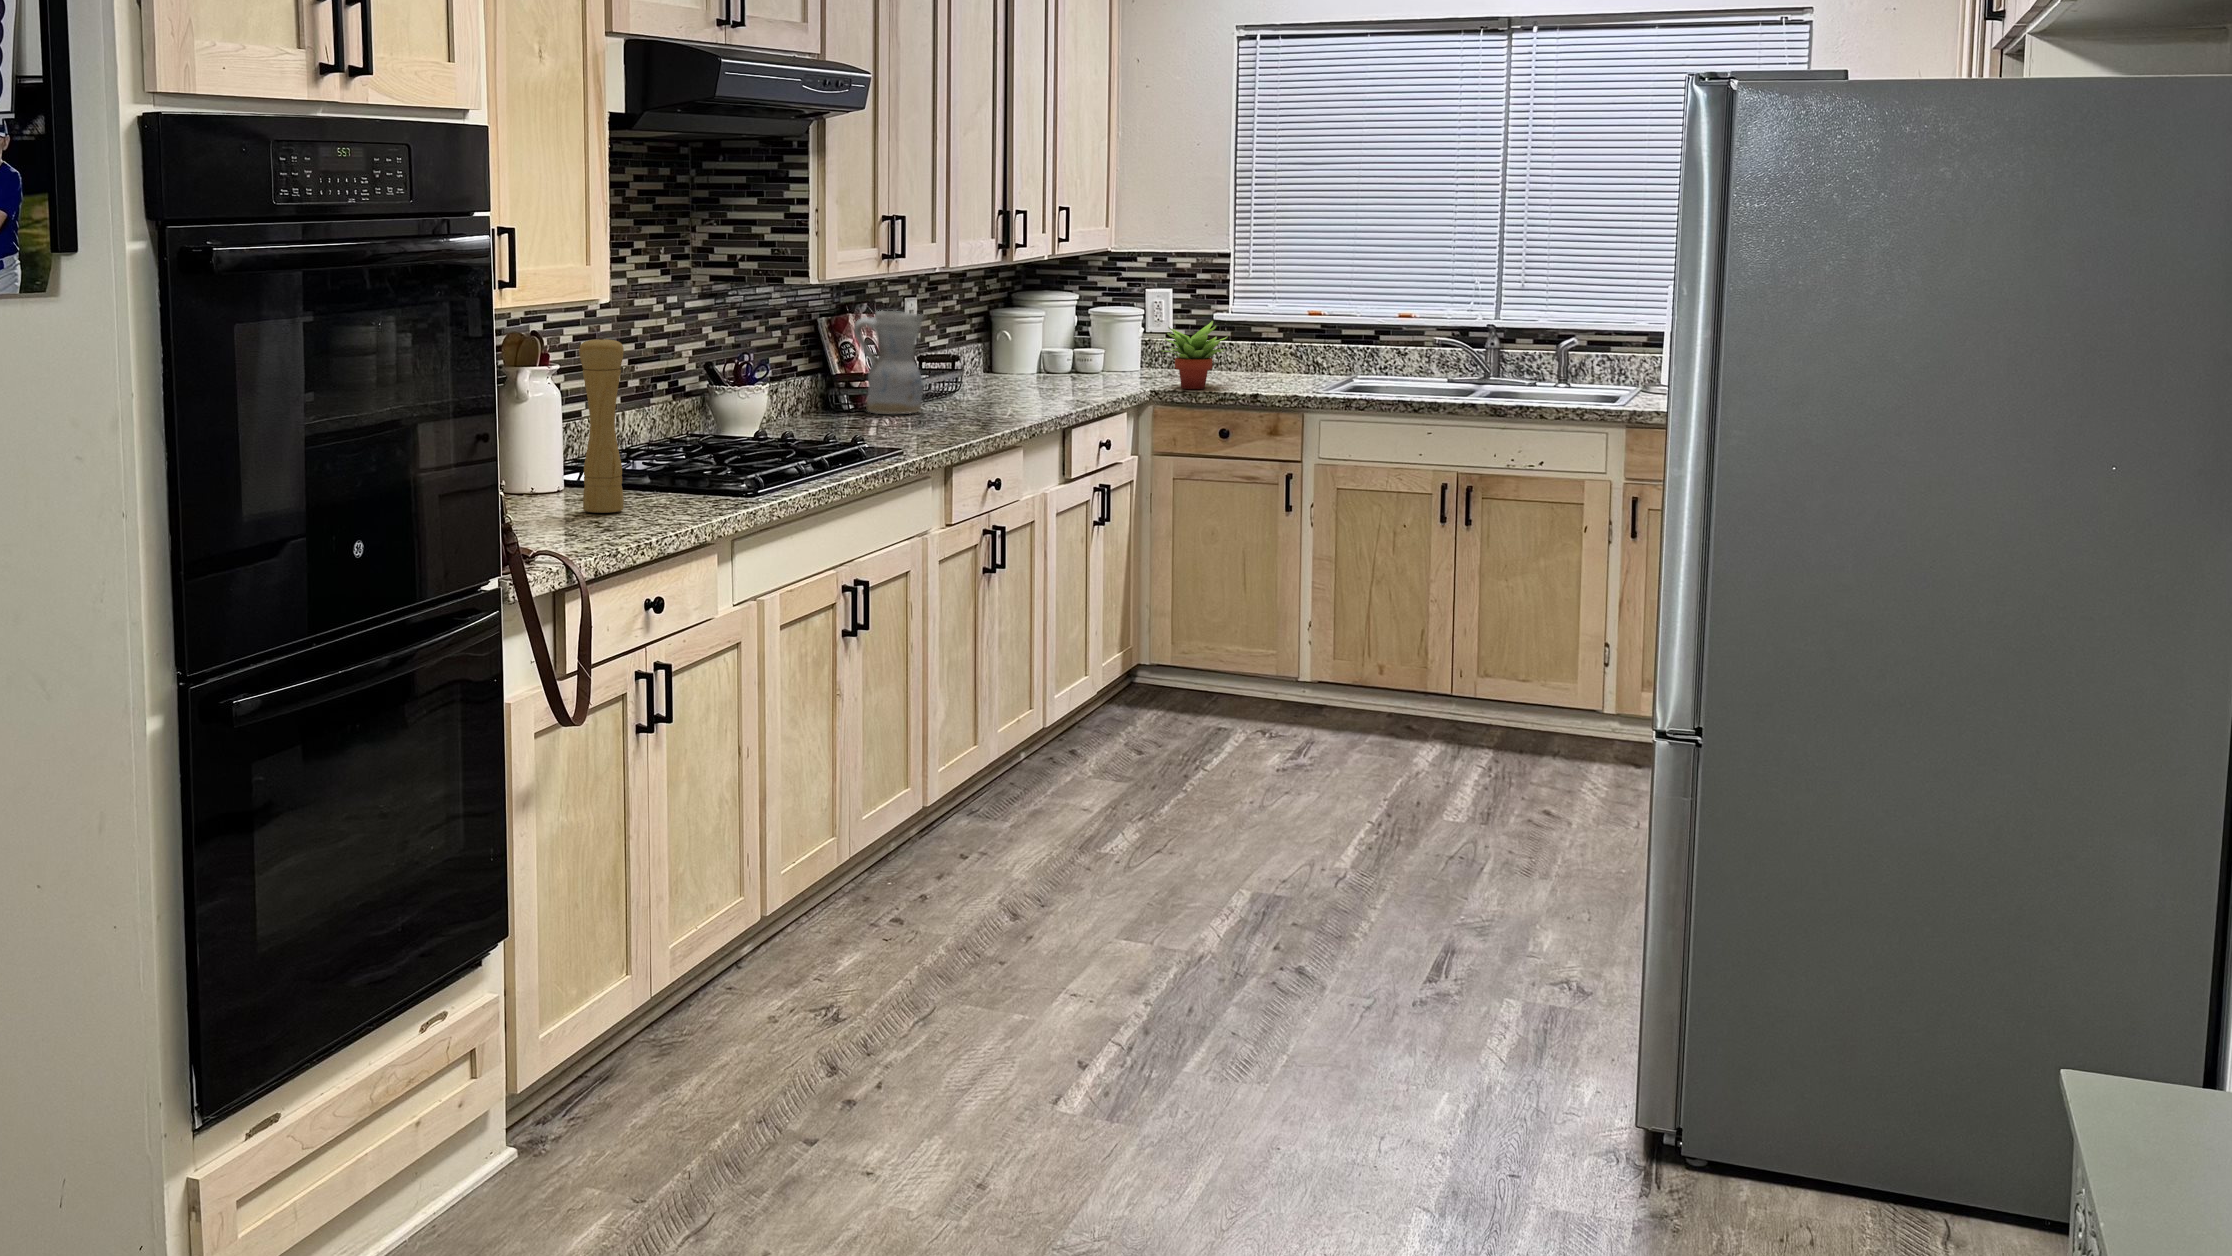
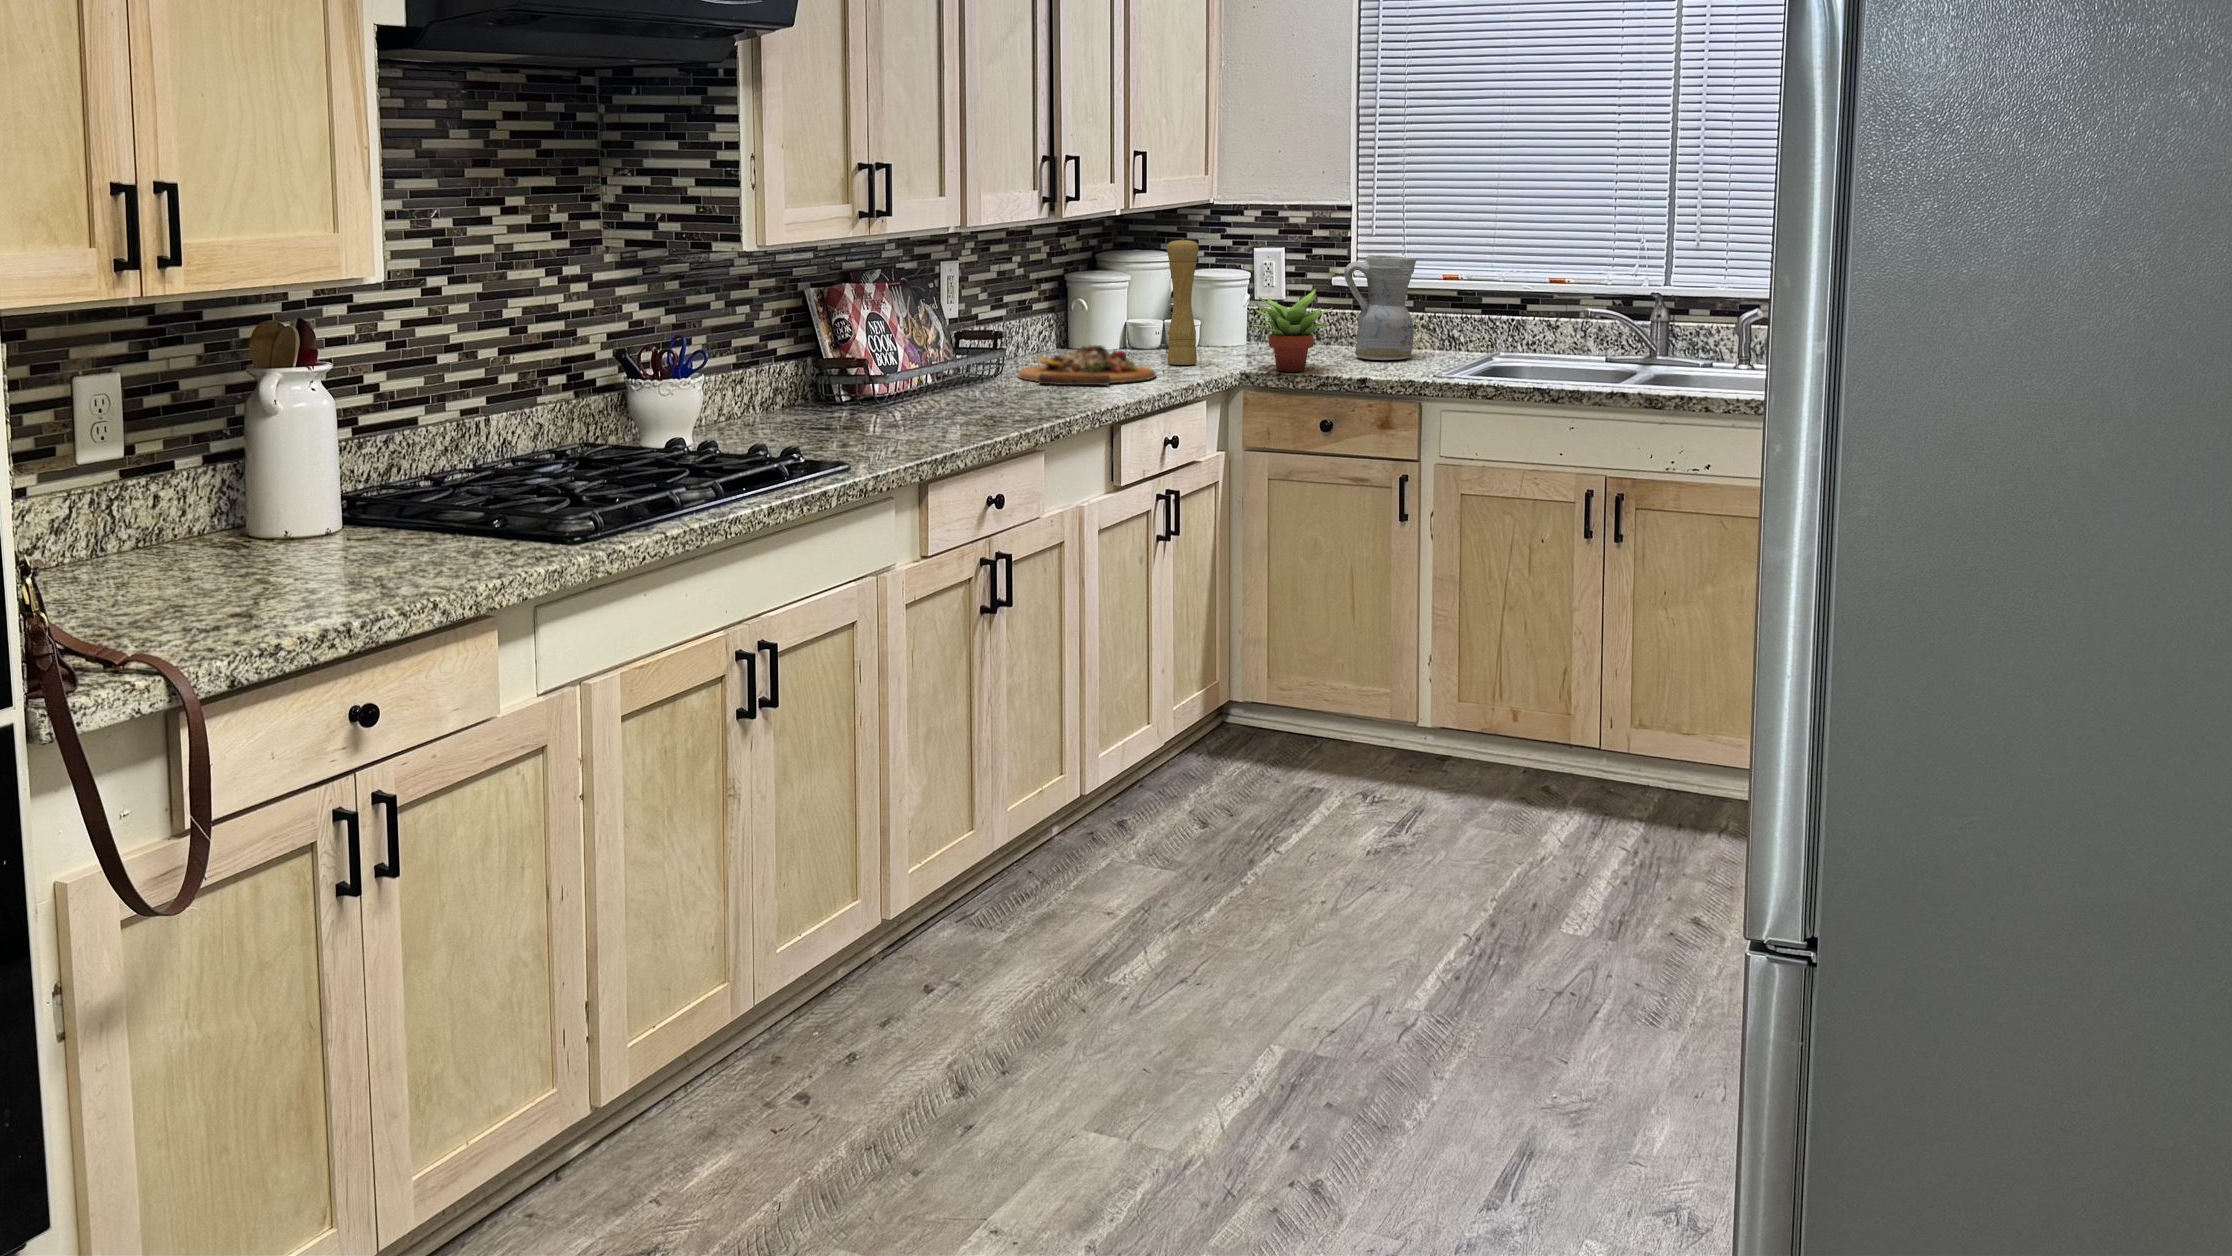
ceramic pitcher: present [854,311,923,414] -> present [1344,255,1416,360]
pepper mill: present [579,336,624,513] -> present [1167,238,1199,365]
cutting board: none [973,366,1089,398] -> present [1018,345,1156,385]

